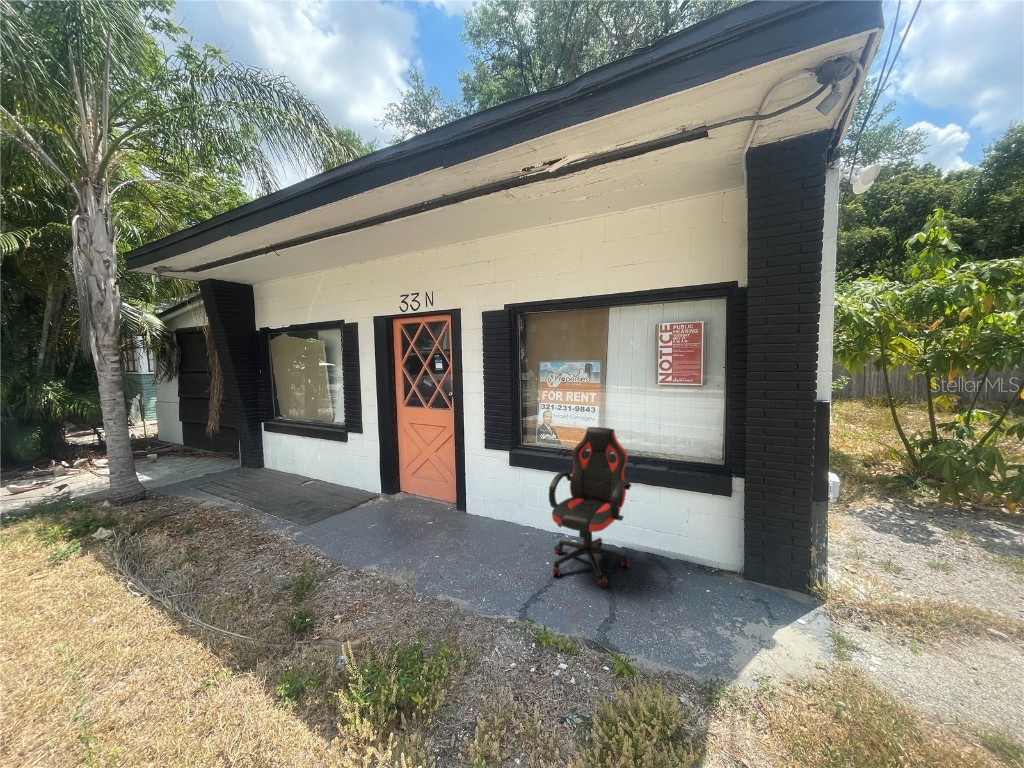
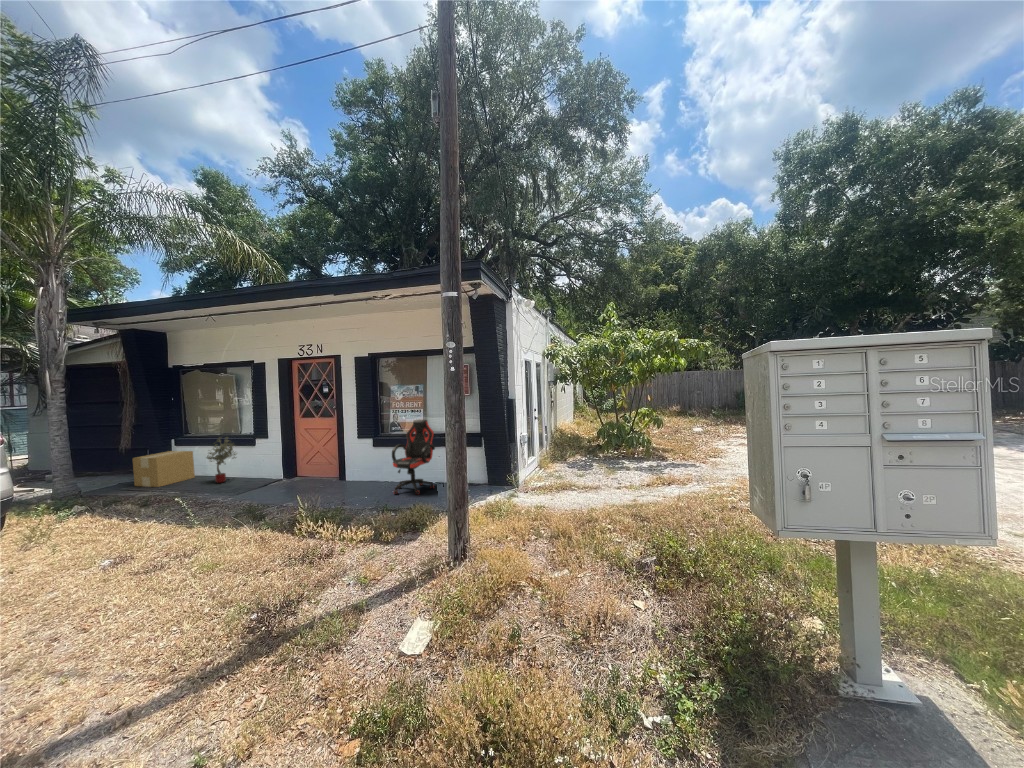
potted tree: none [287,426,326,490] -> present [207,437,236,483]
cardboard box: none [208,436,283,487] -> present [133,451,195,487]

